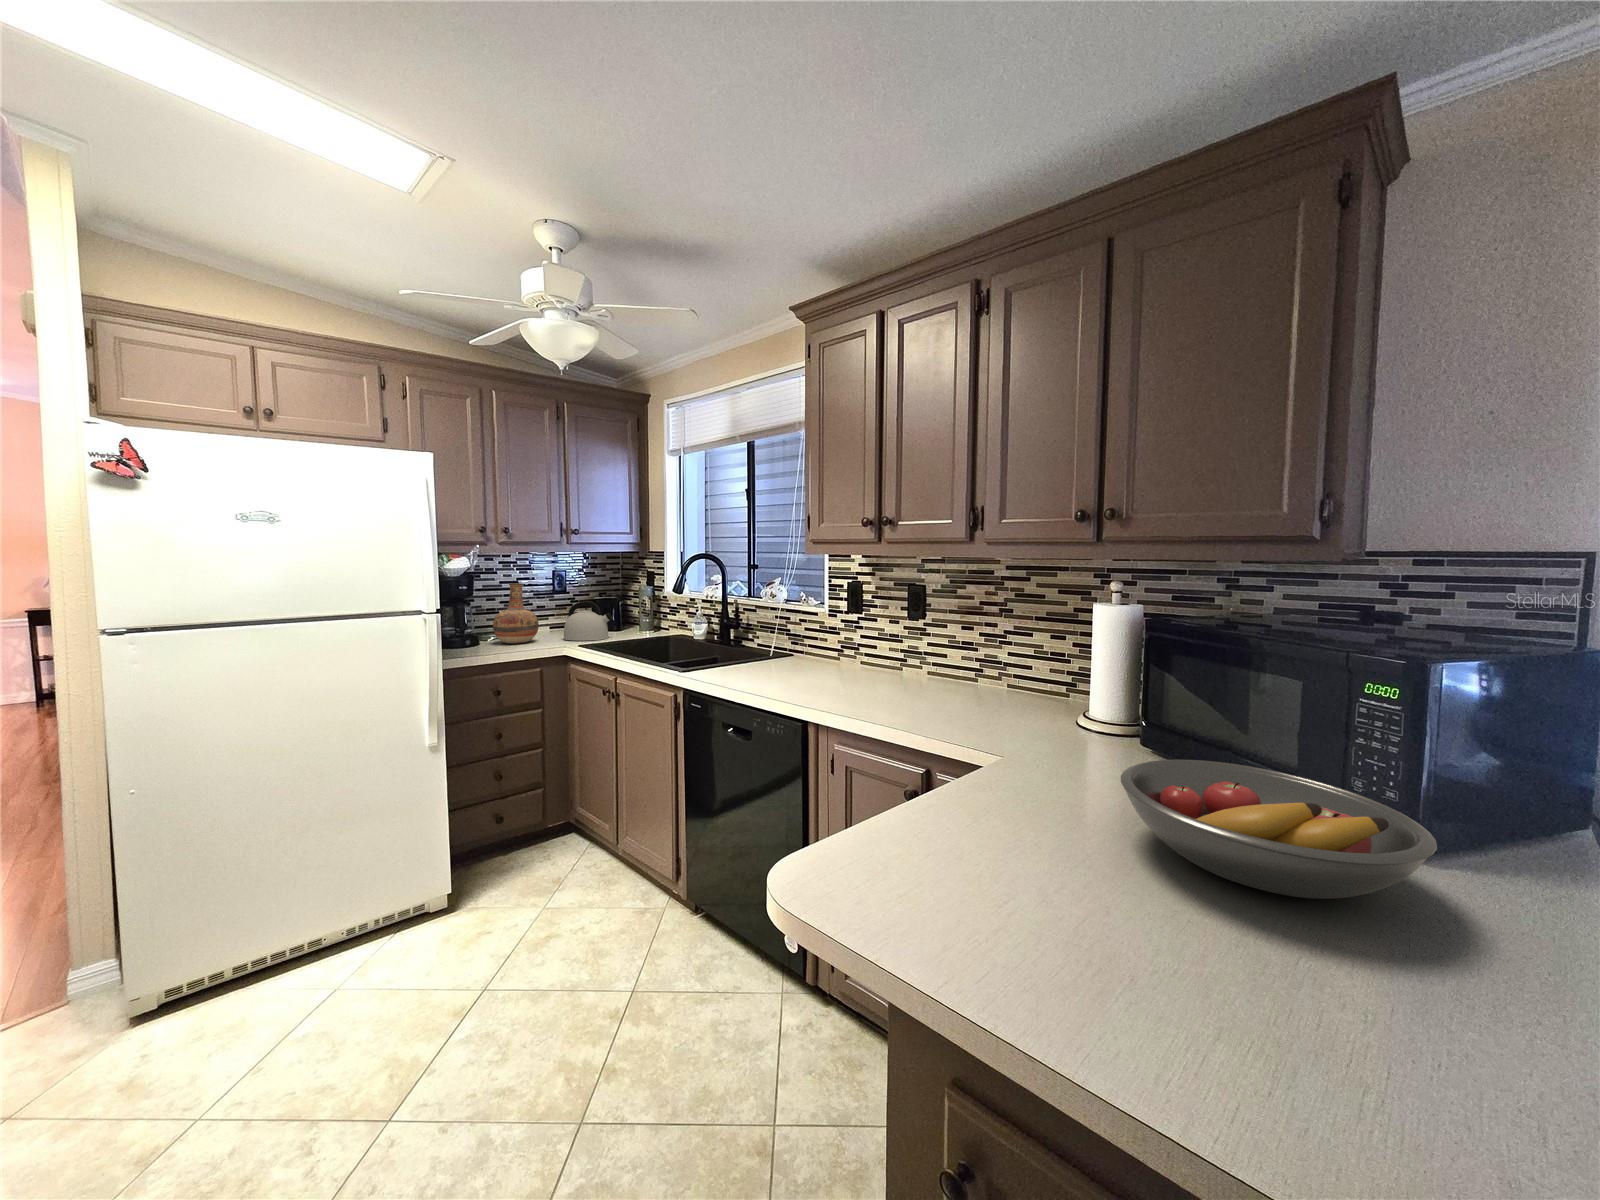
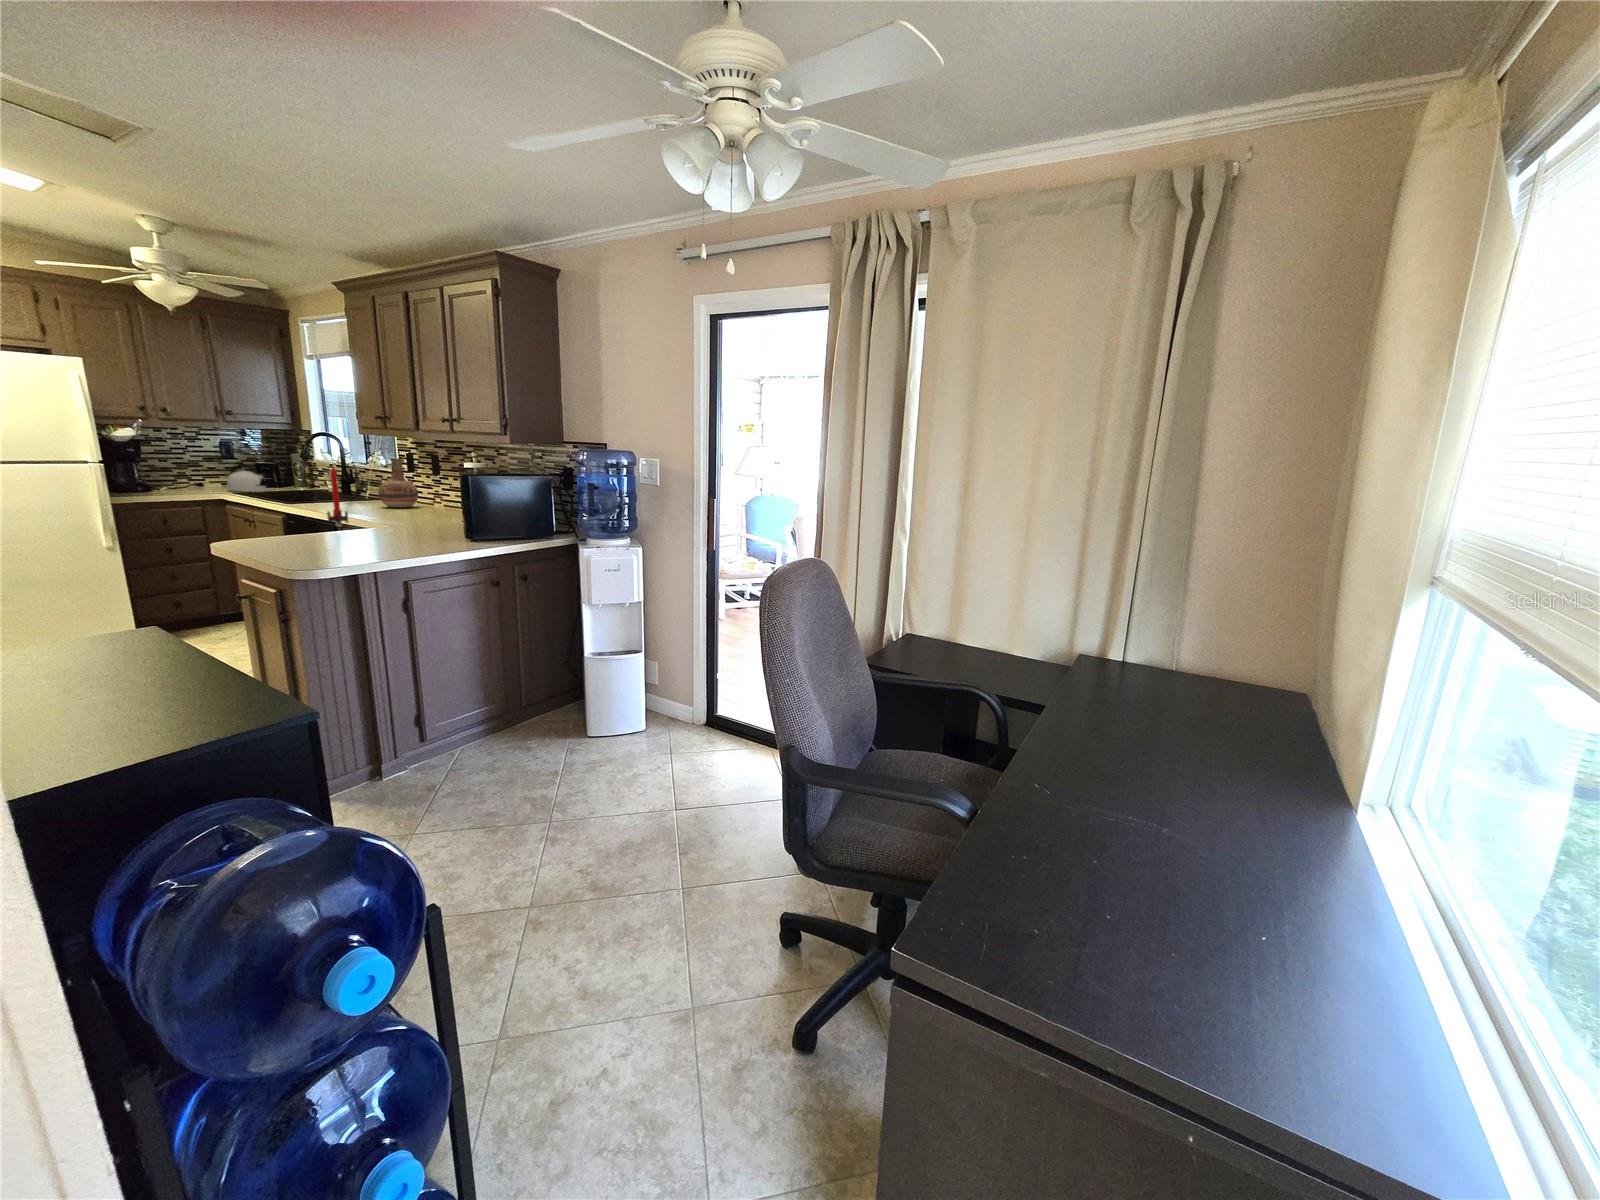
vase: present [493,583,539,644] -> present [379,459,418,508]
candle: none [986,652,1025,816] -> present [327,467,348,527]
fruit bowl: present [1121,760,1437,899] -> none [348,505,435,533]

